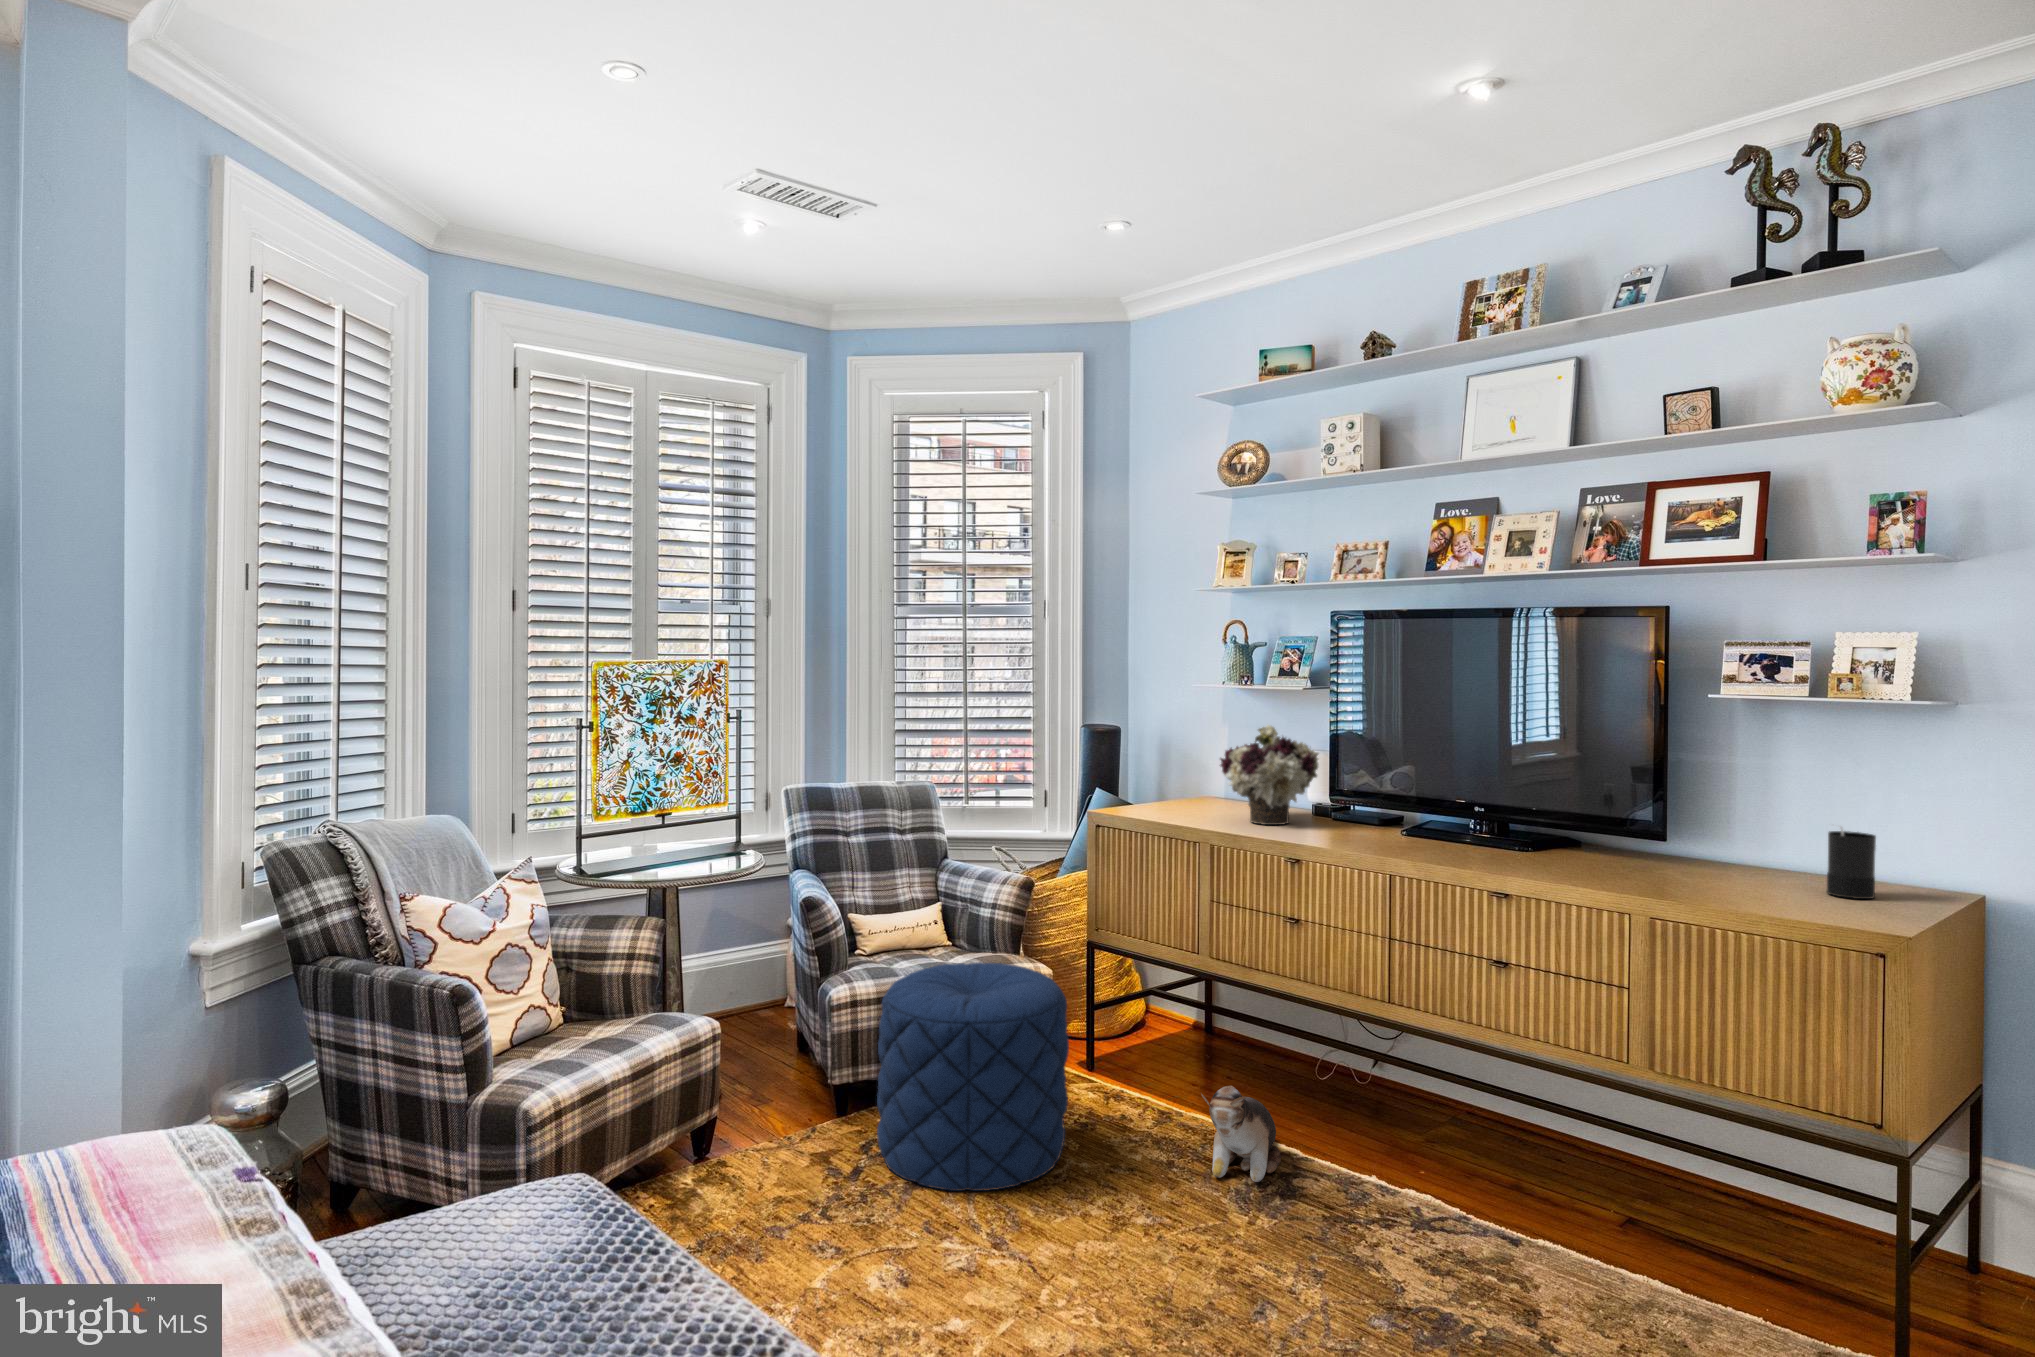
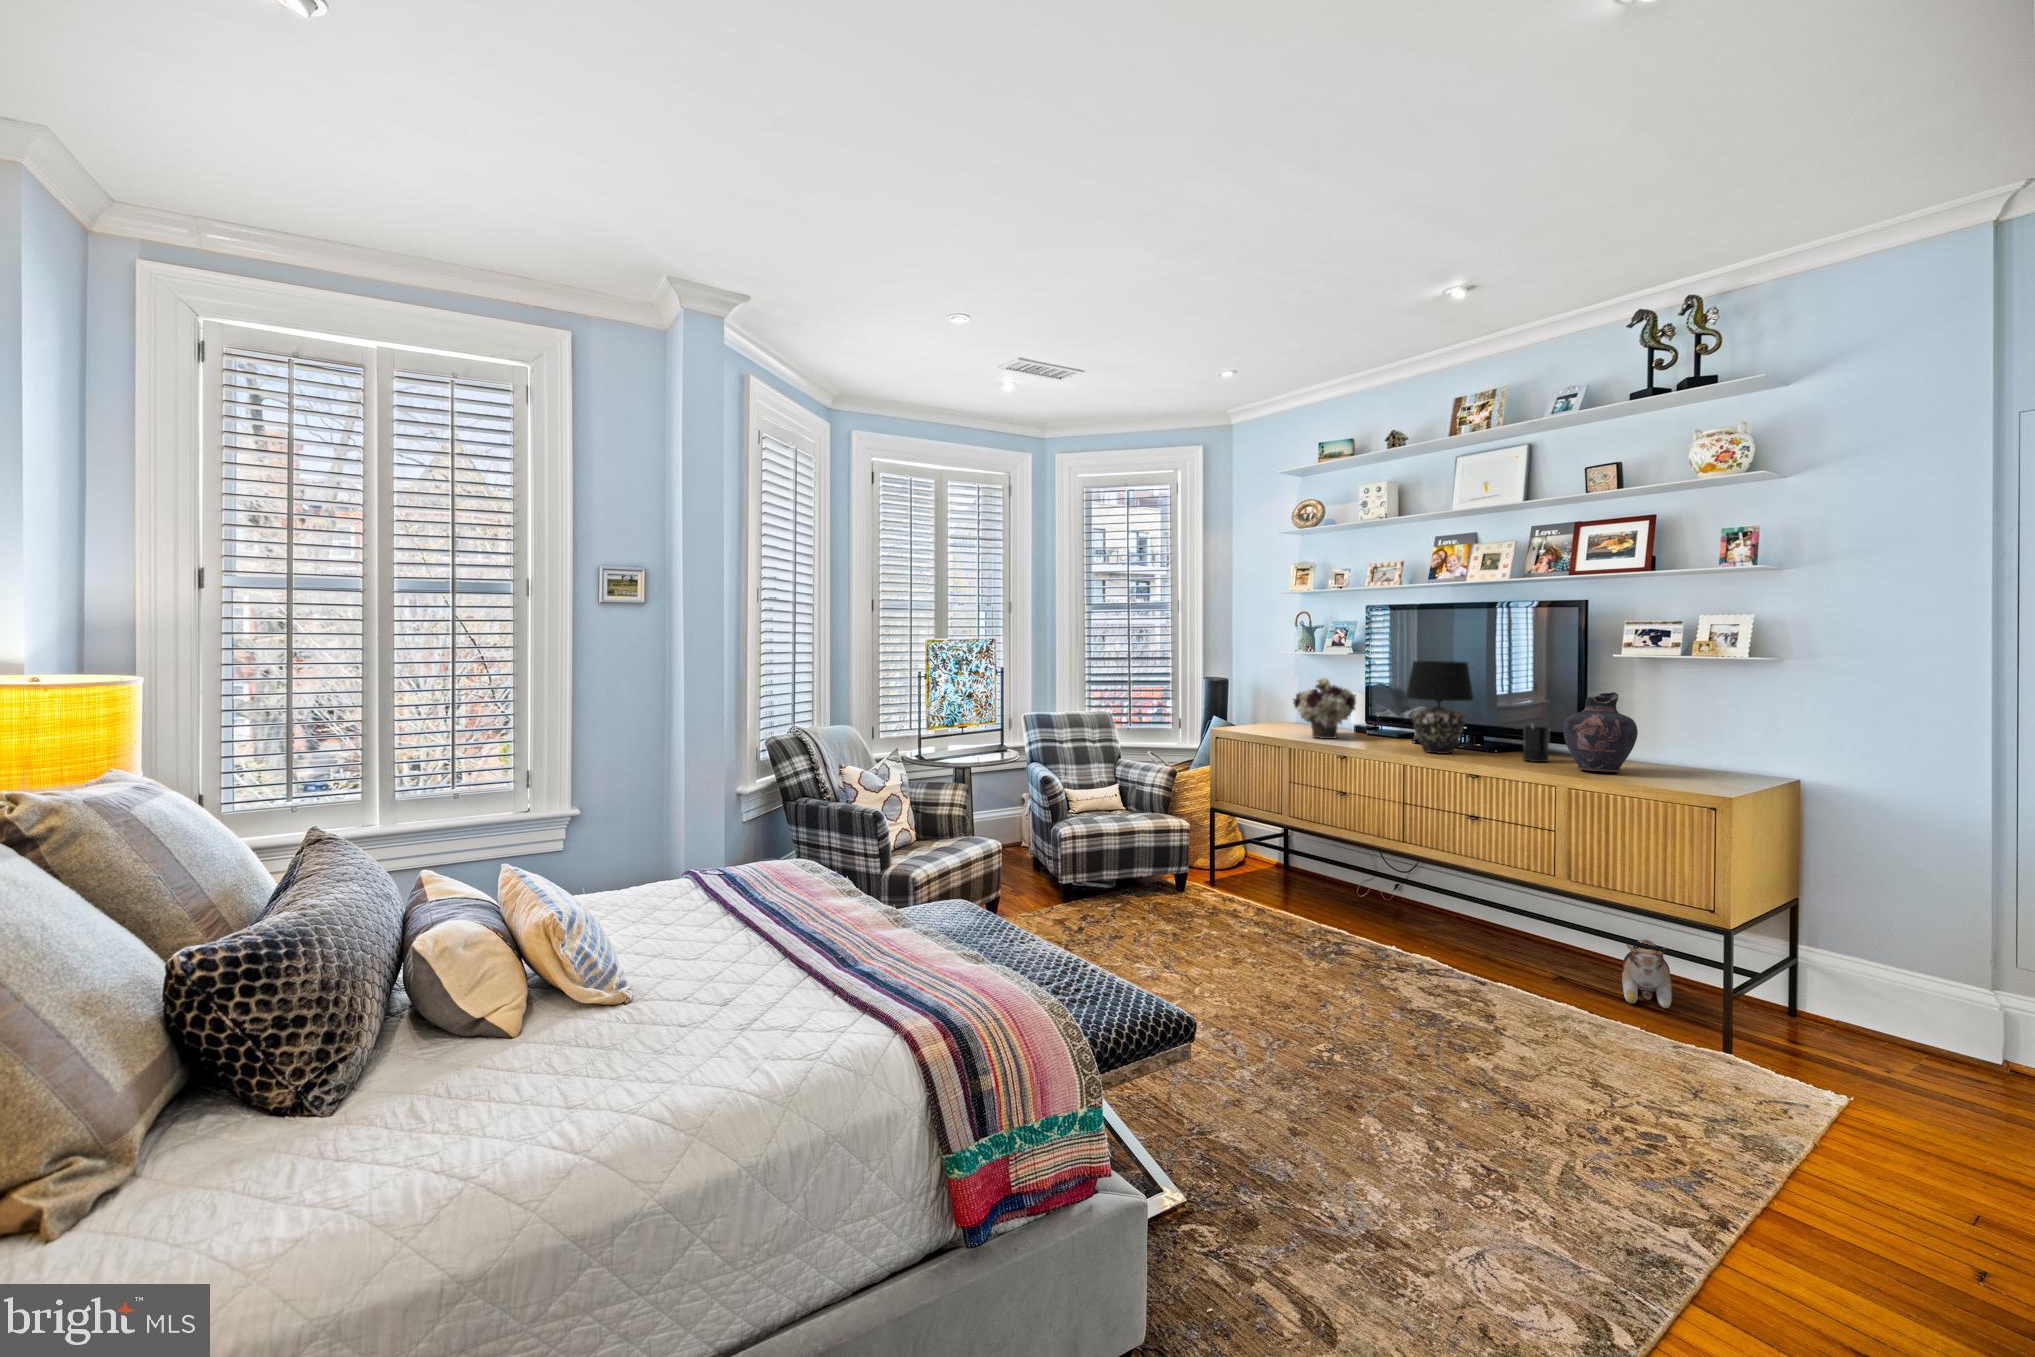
table lamp: none [1394,701,1499,852] -> present [1406,661,1473,754]
vase: none [1639,755,1751,887] -> present [1564,692,1638,772]
candle: present [1827,827,1876,899] -> present [1523,726,1549,762]
pouf: present [877,962,1069,1191] -> none [1092,815,1203,940]
plush toy: present [1201,1086,1281,1182] -> present [1622,939,1673,1008]

